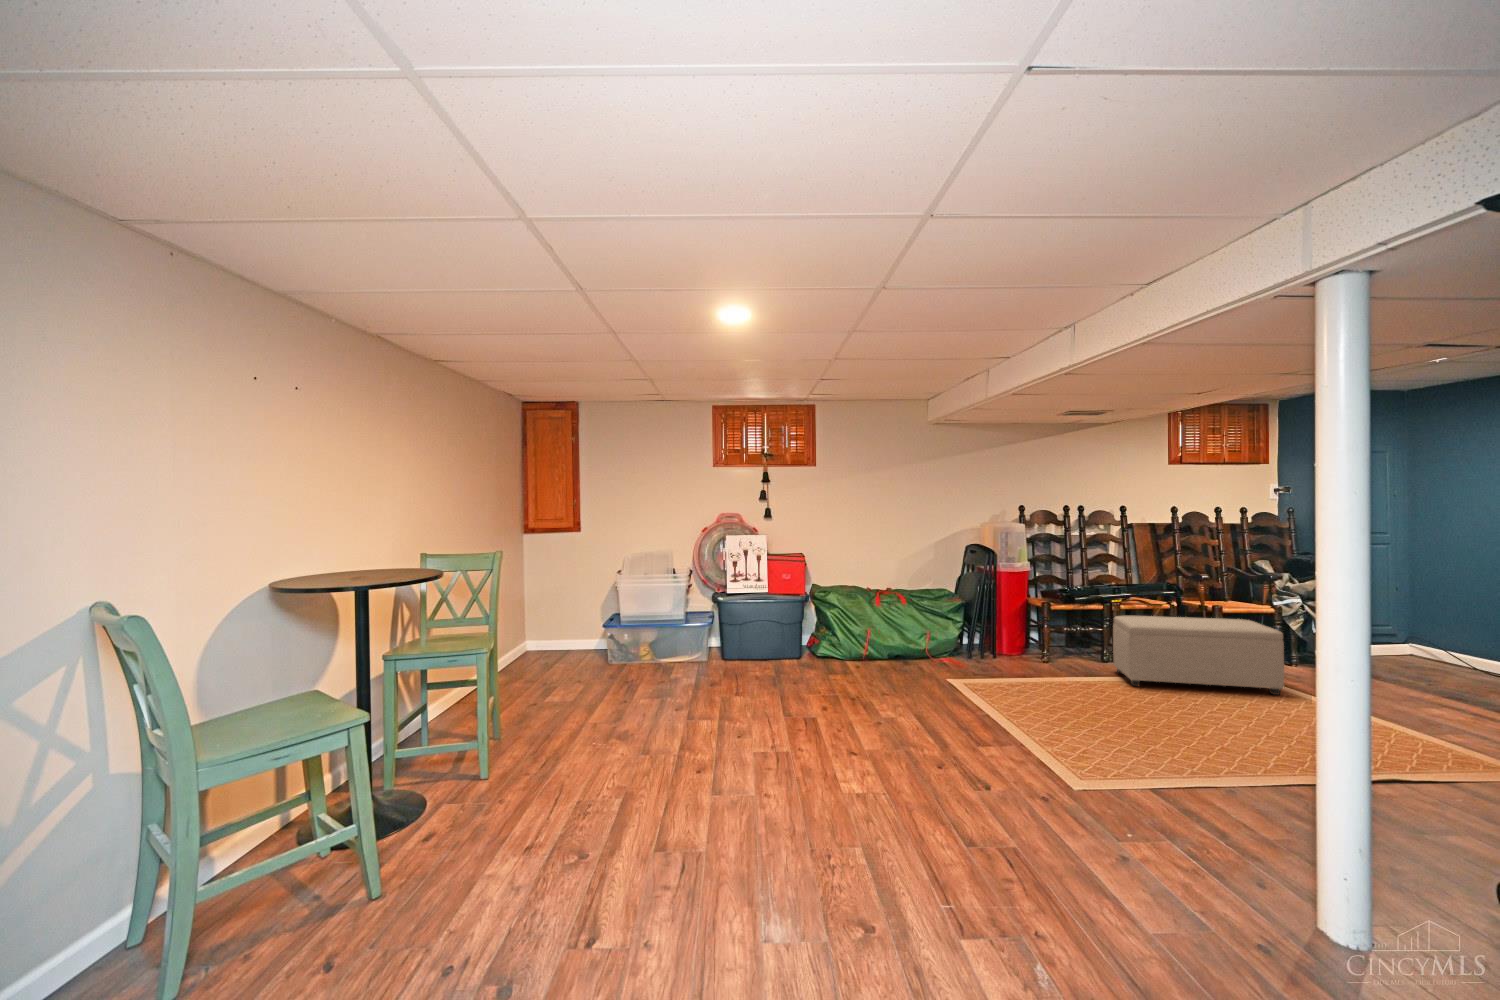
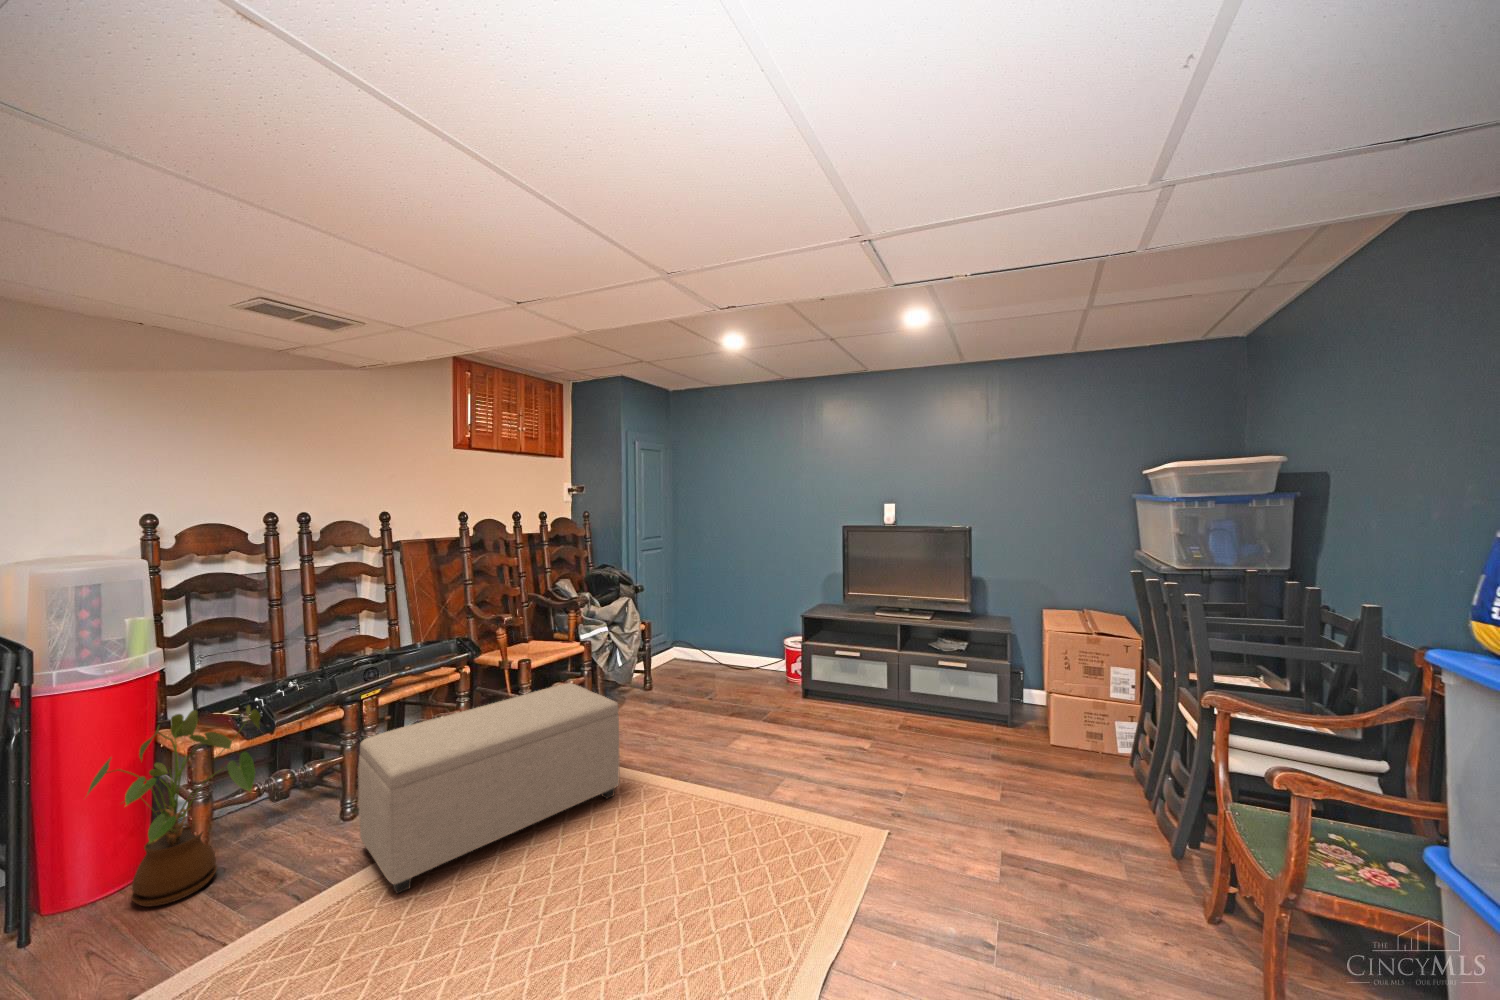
house plant: none [1012,589,1069,663] -> present [88,705,261,907]

